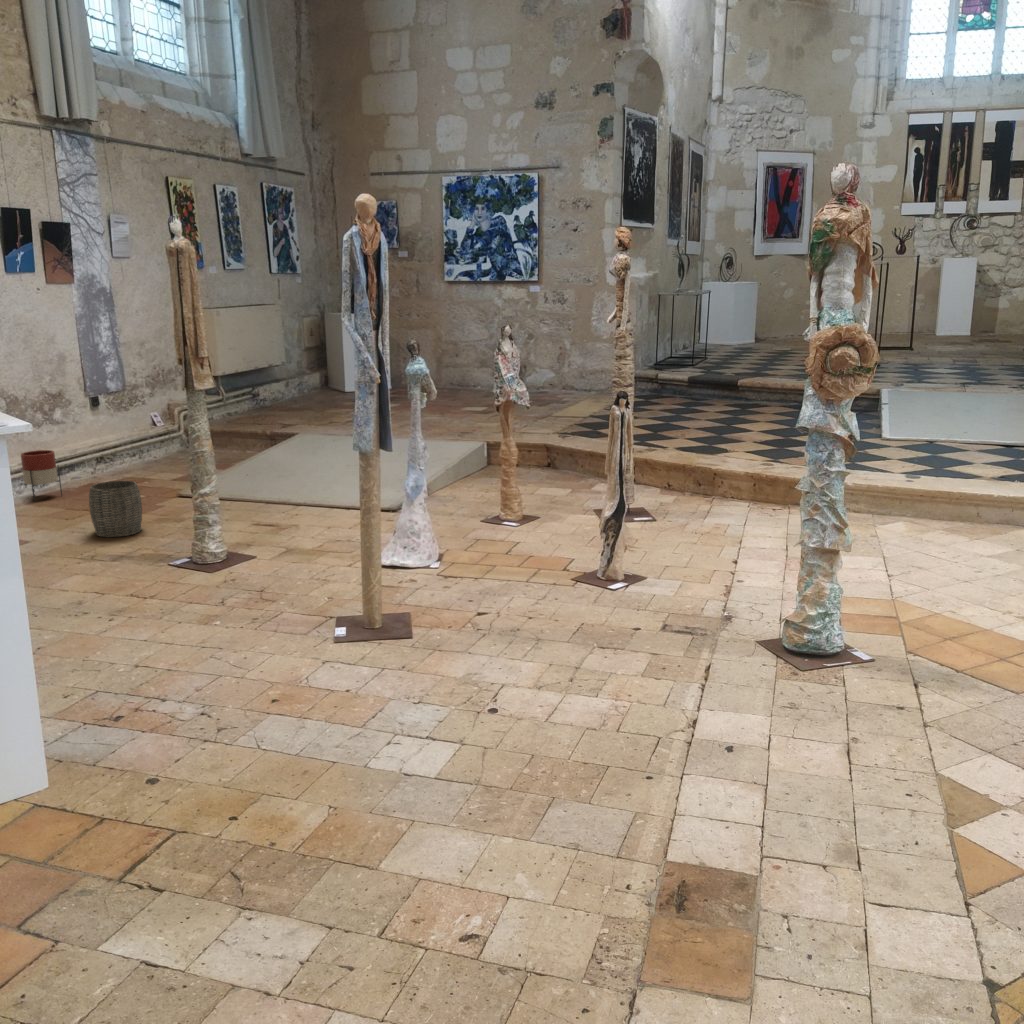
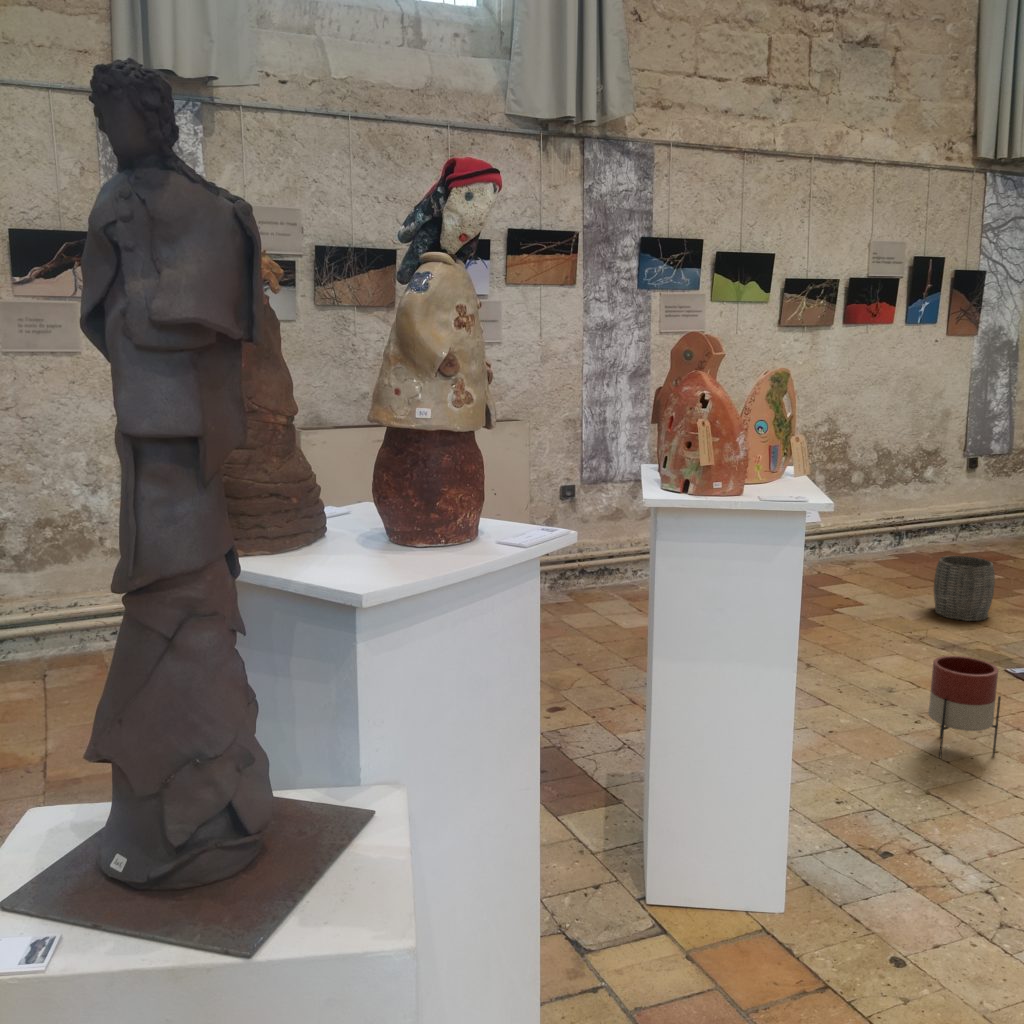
planter: present [21,450,62,501] -> present [928,656,1001,758]

